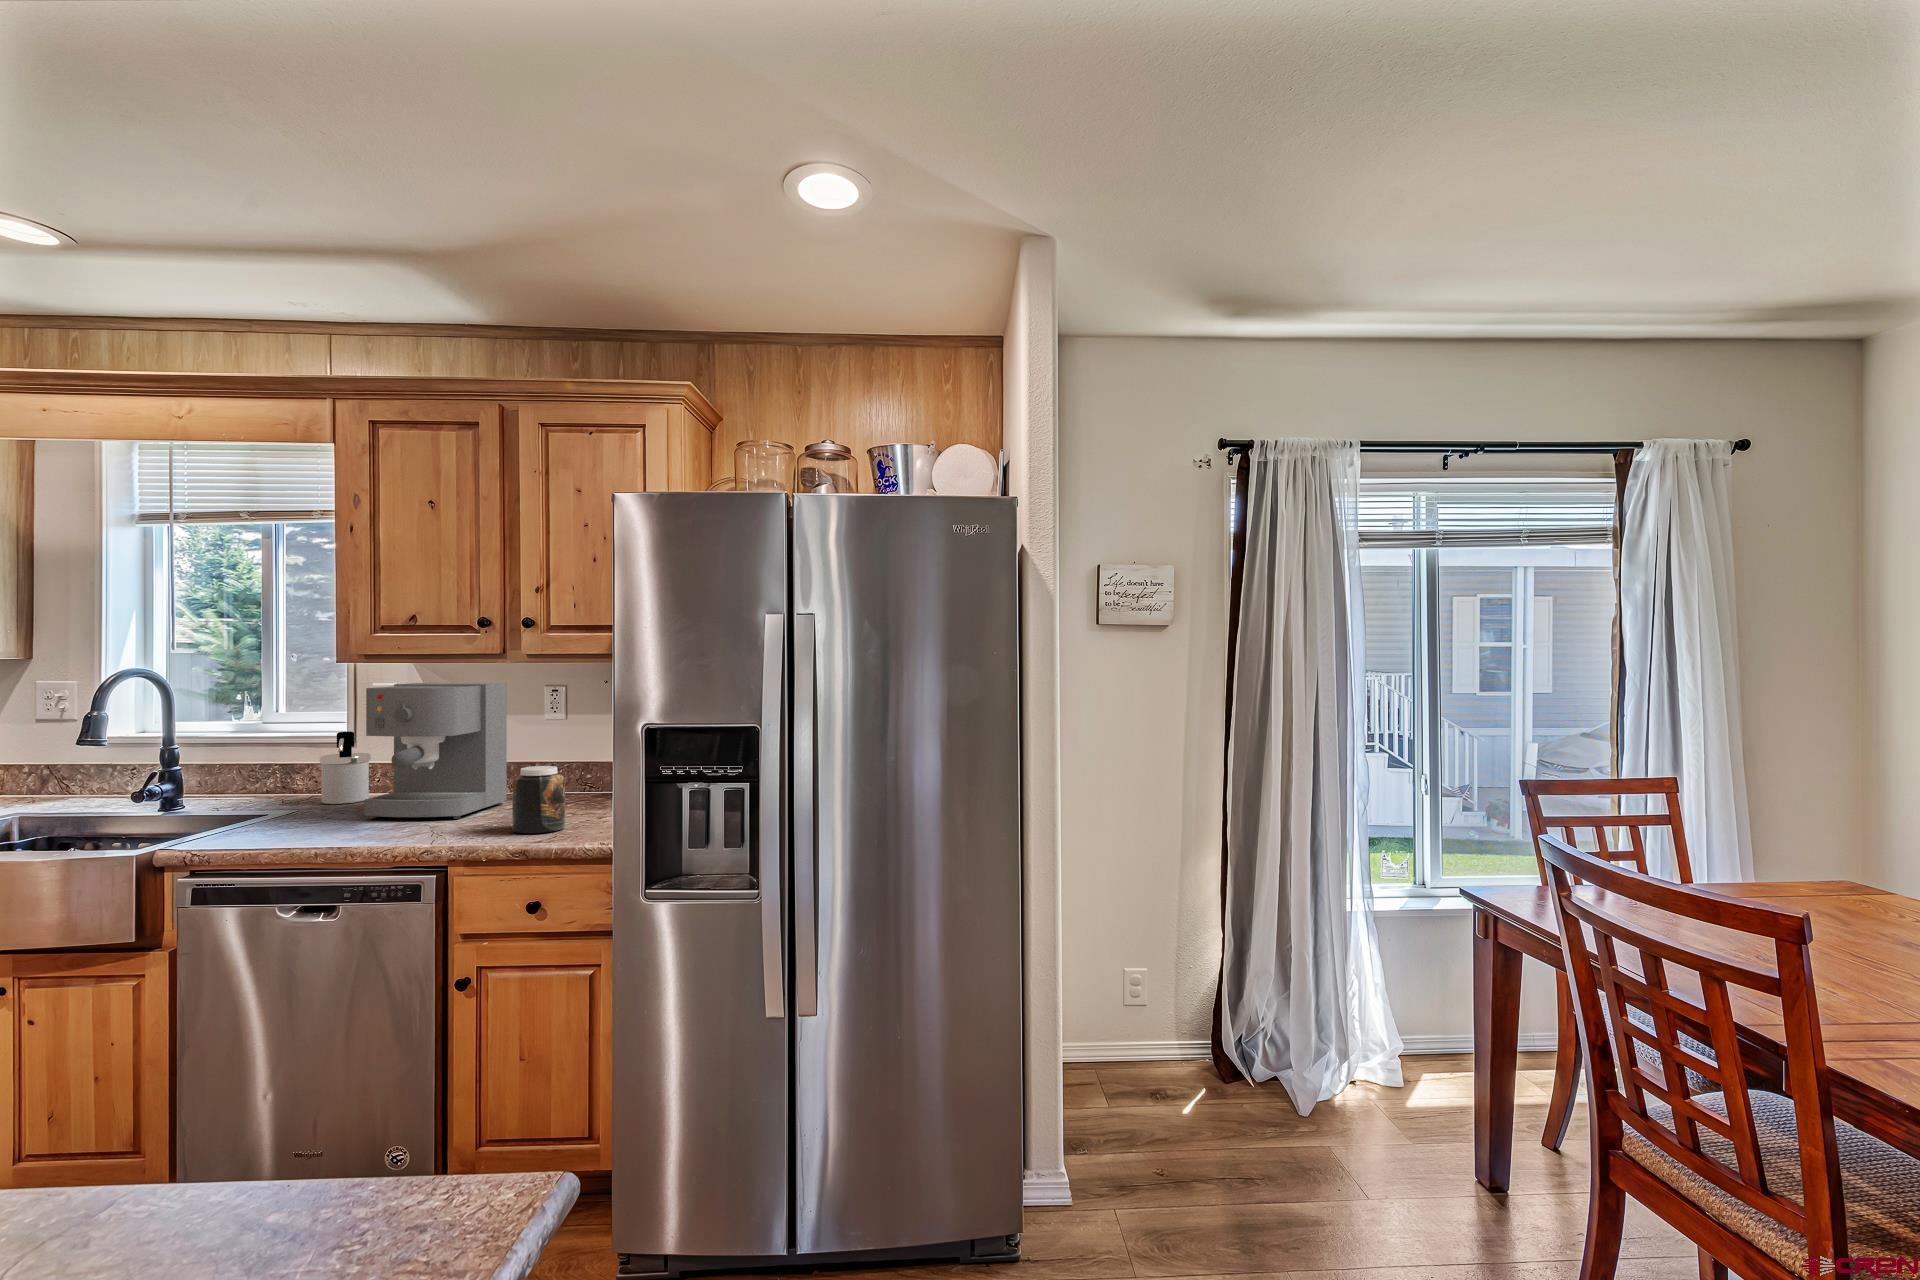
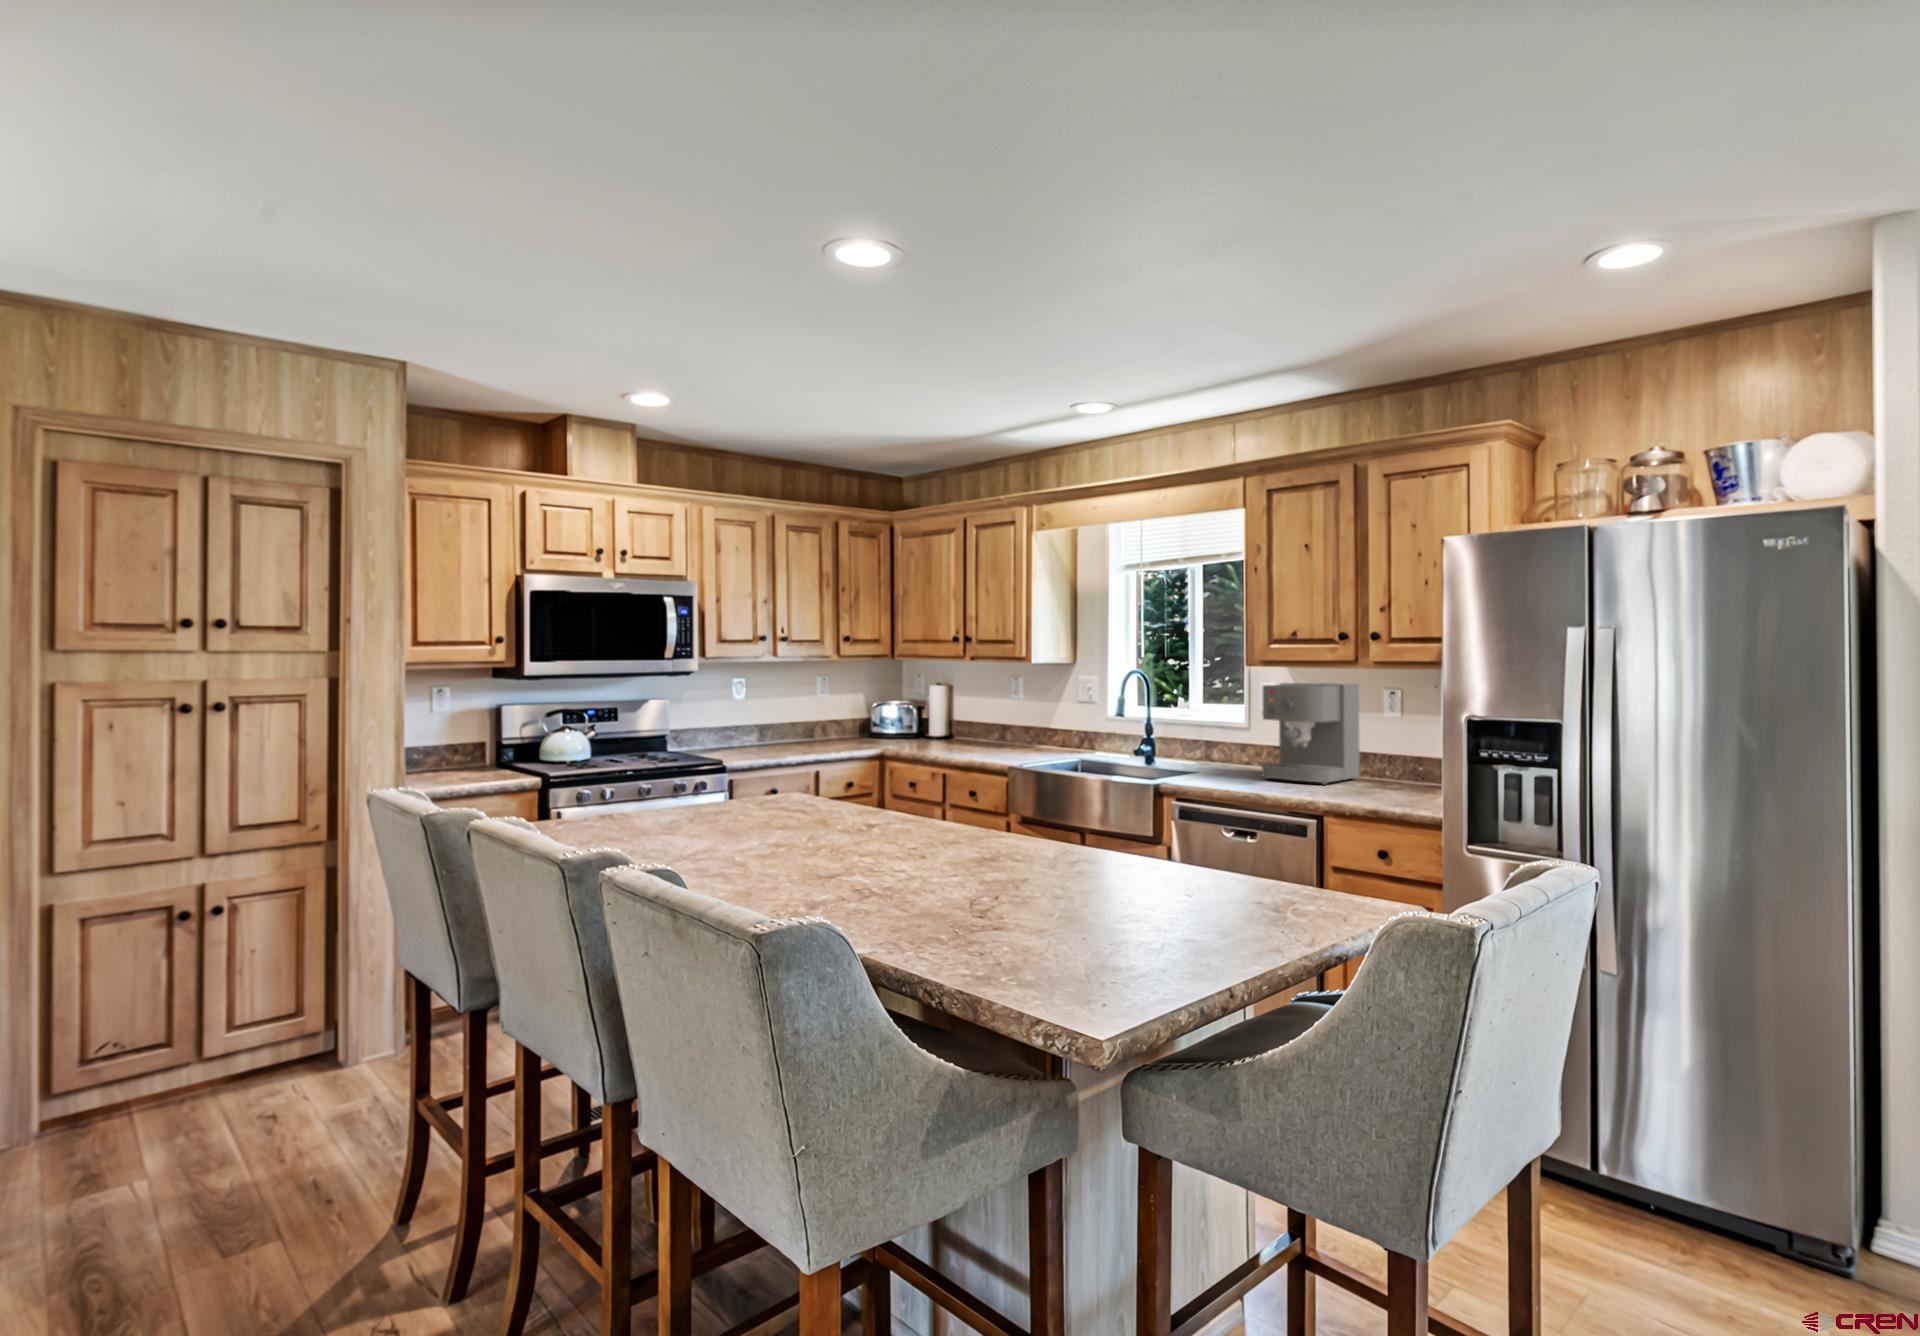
soap dispenser: present [320,731,371,804] -> none [1230,718,1262,769]
jar: present [512,766,565,833] -> none [1365,748,1405,798]

